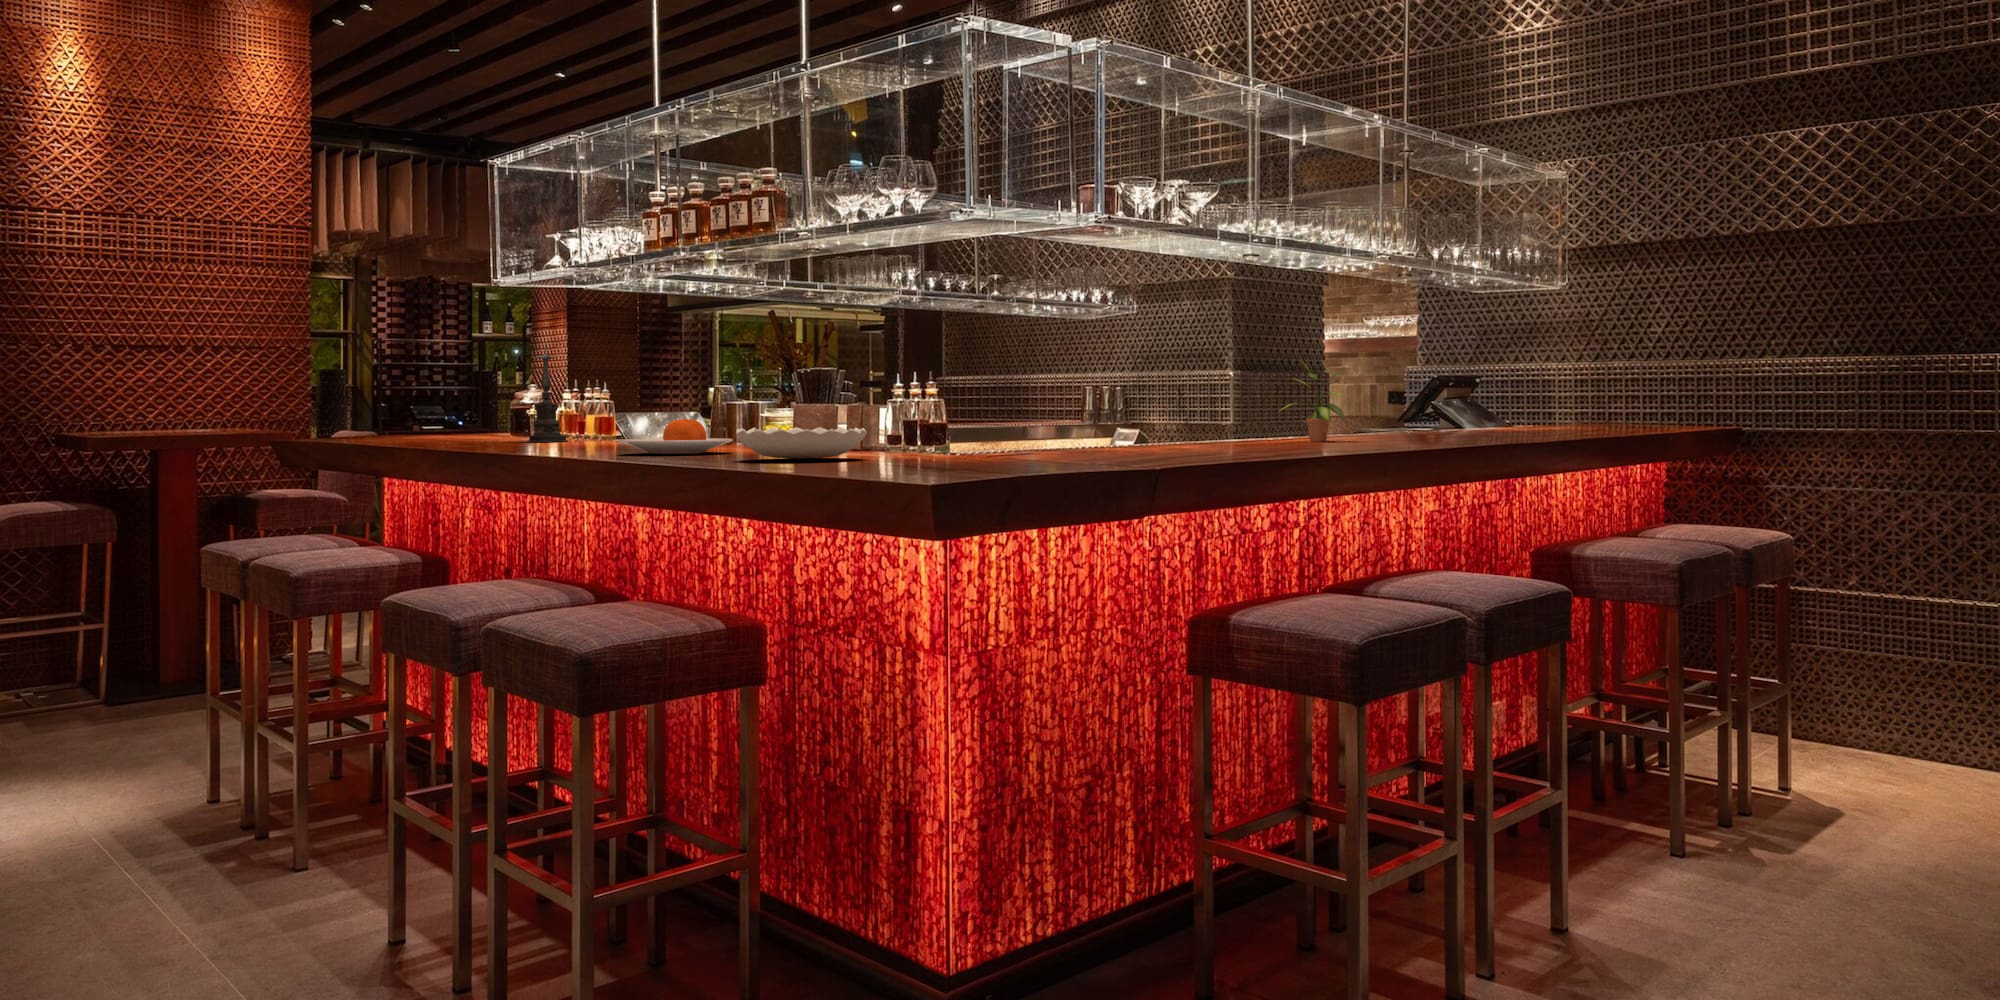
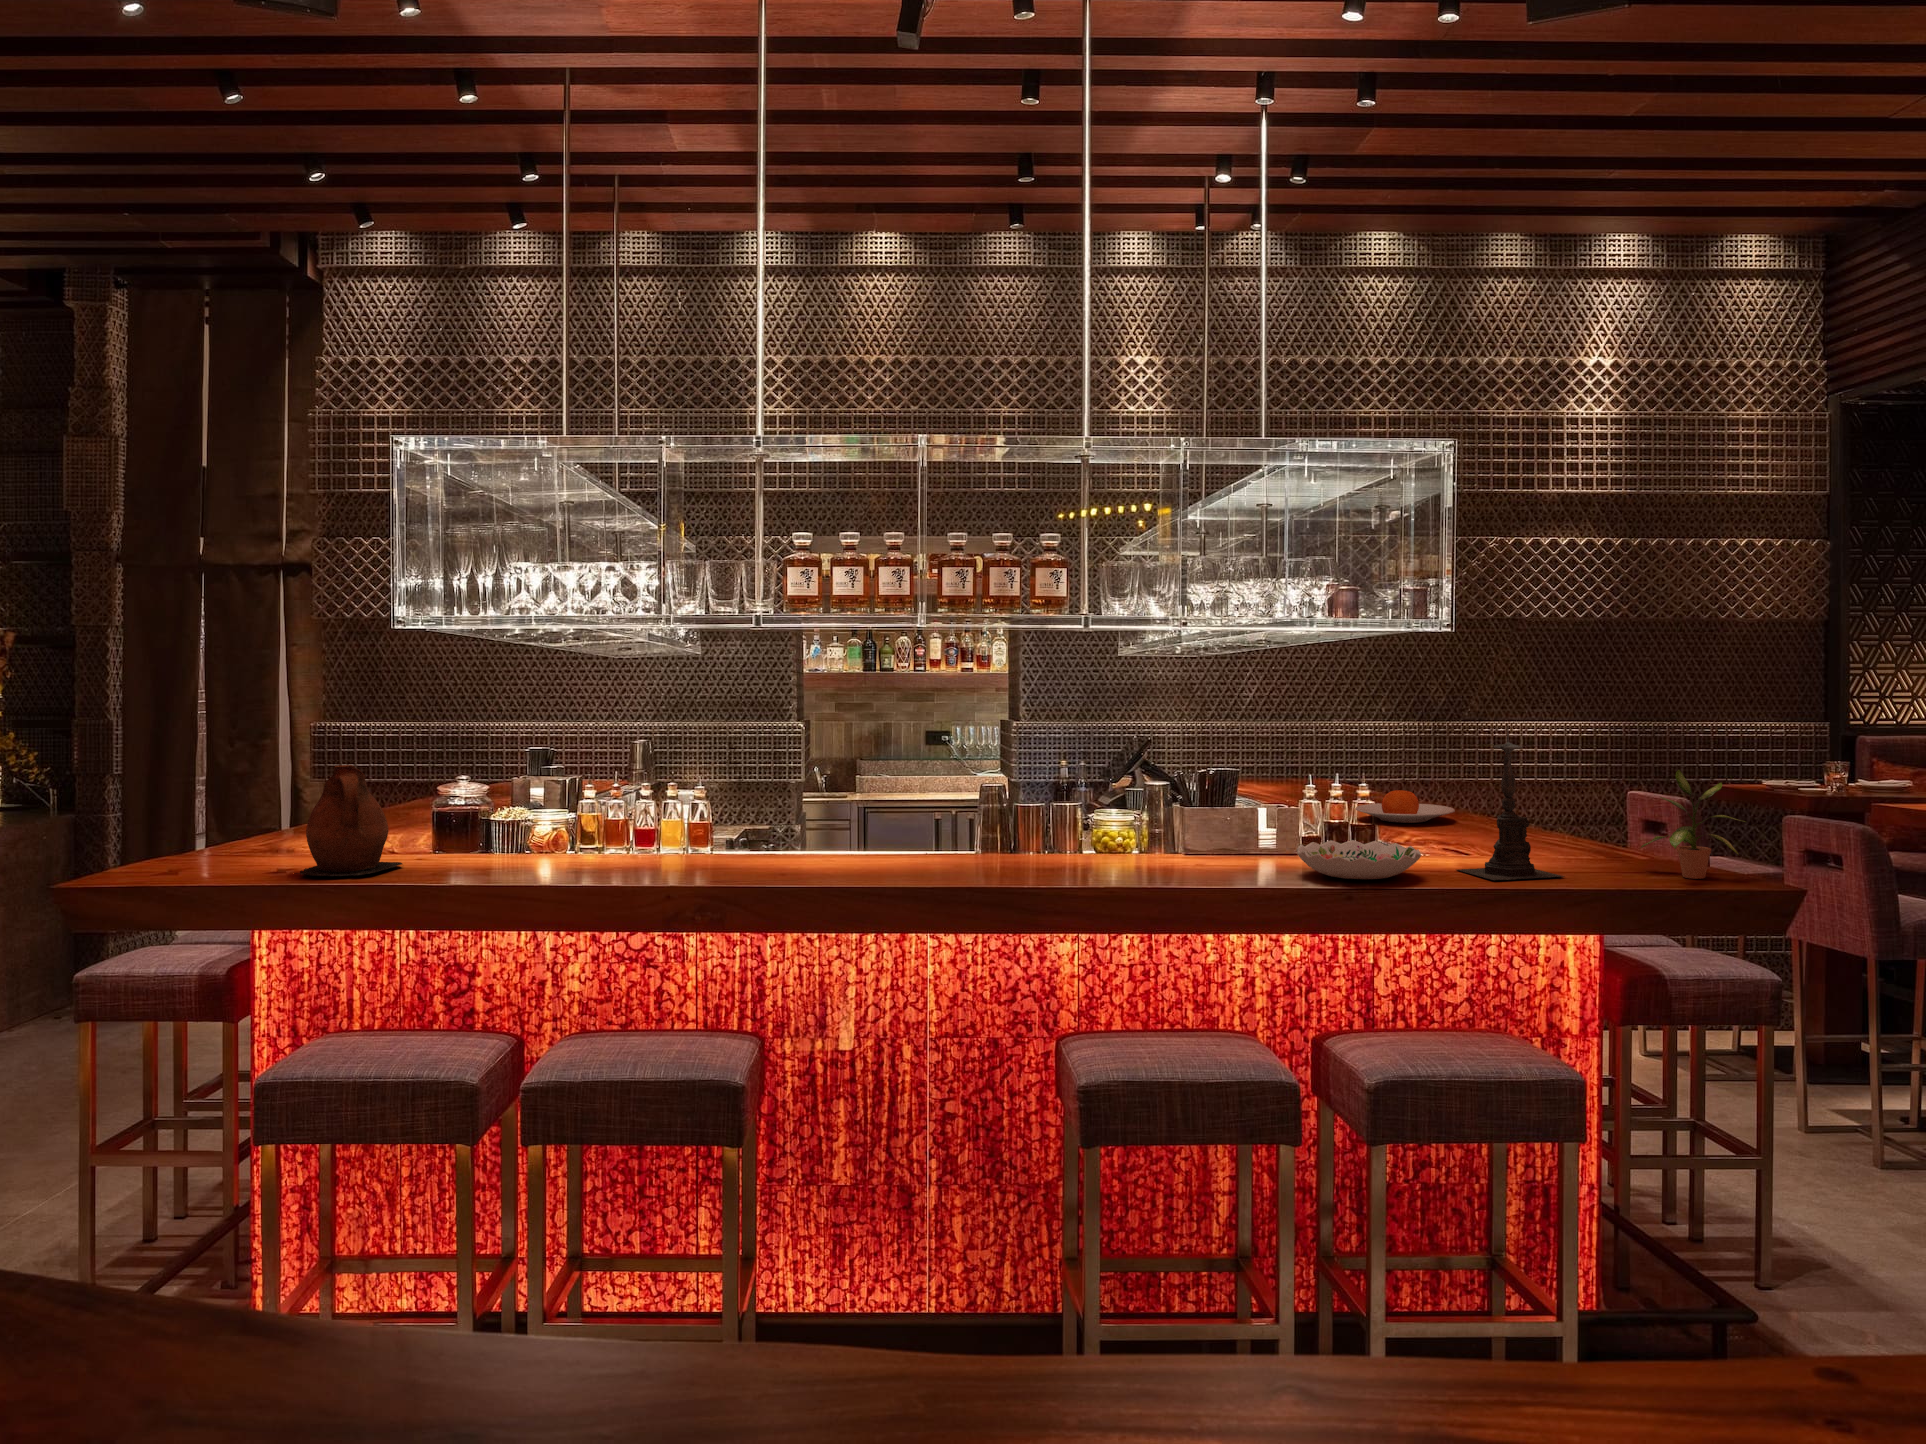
candle holder: present [529,343,566,442] -> present [1458,724,1564,881]
potted plant: present [1278,357,1345,441] -> present [1641,770,1745,879]
ceramic pitcher: none [401,363,476,441] -> present [300,765,402,876]
plate: present [619,419,733,454] -> present [1356,790,1455,823]

